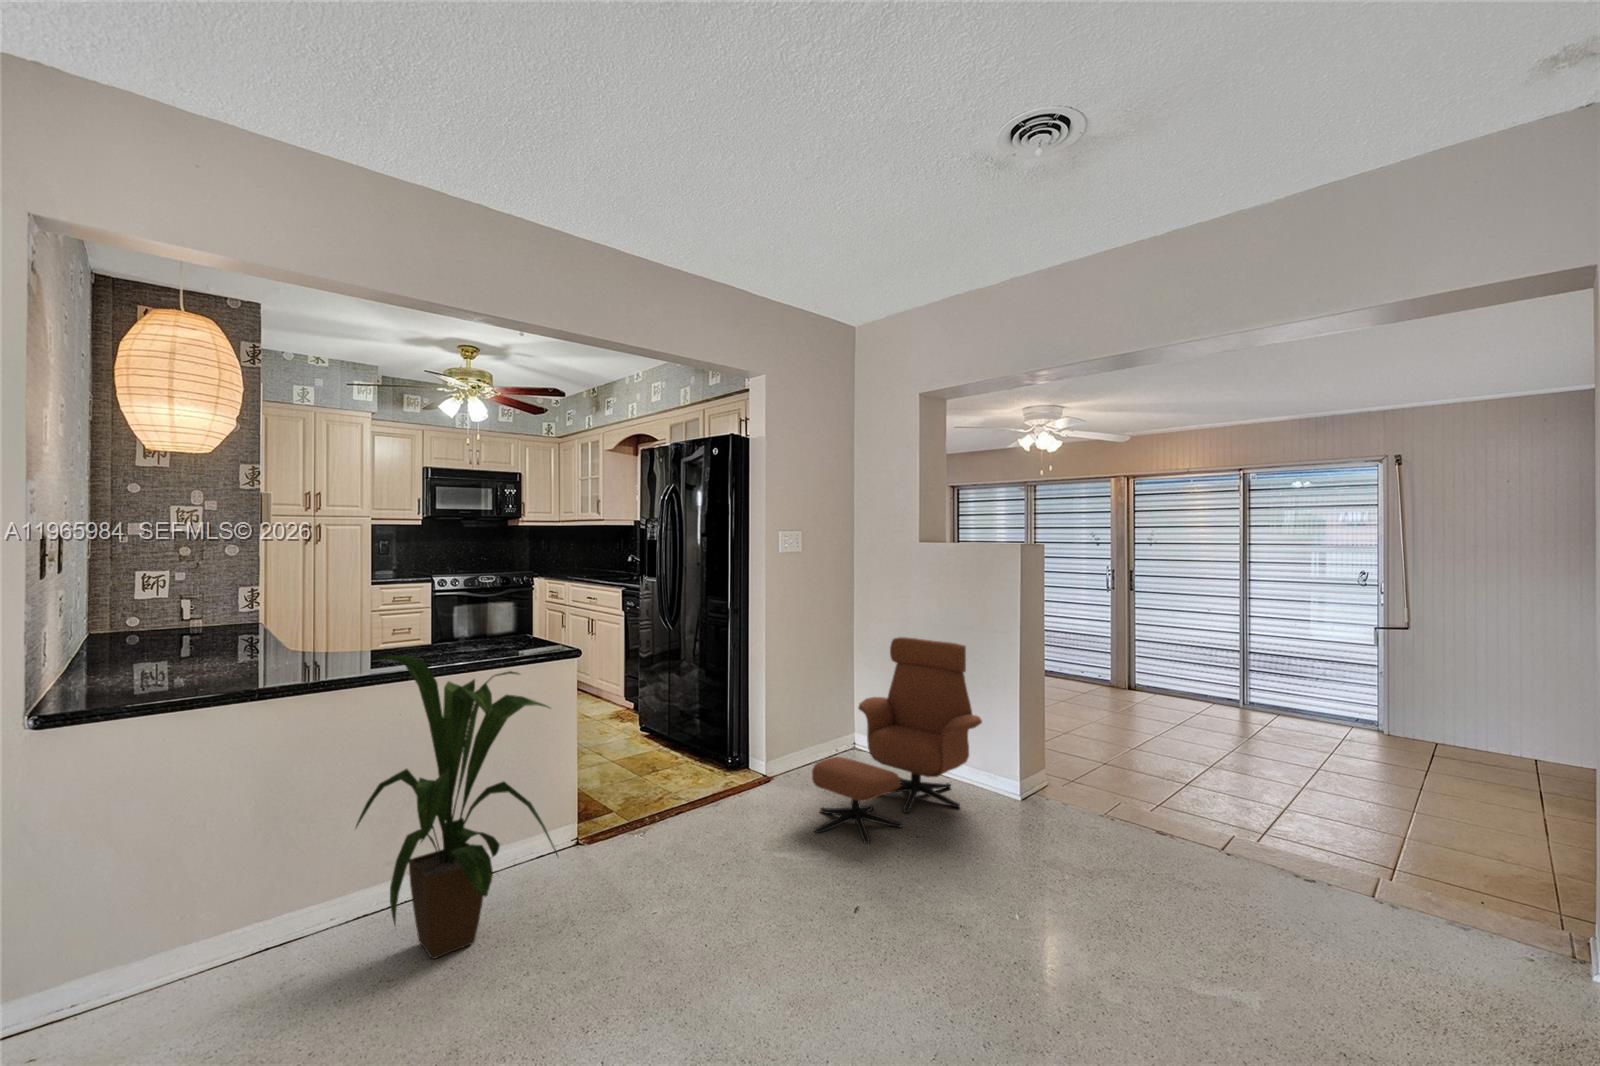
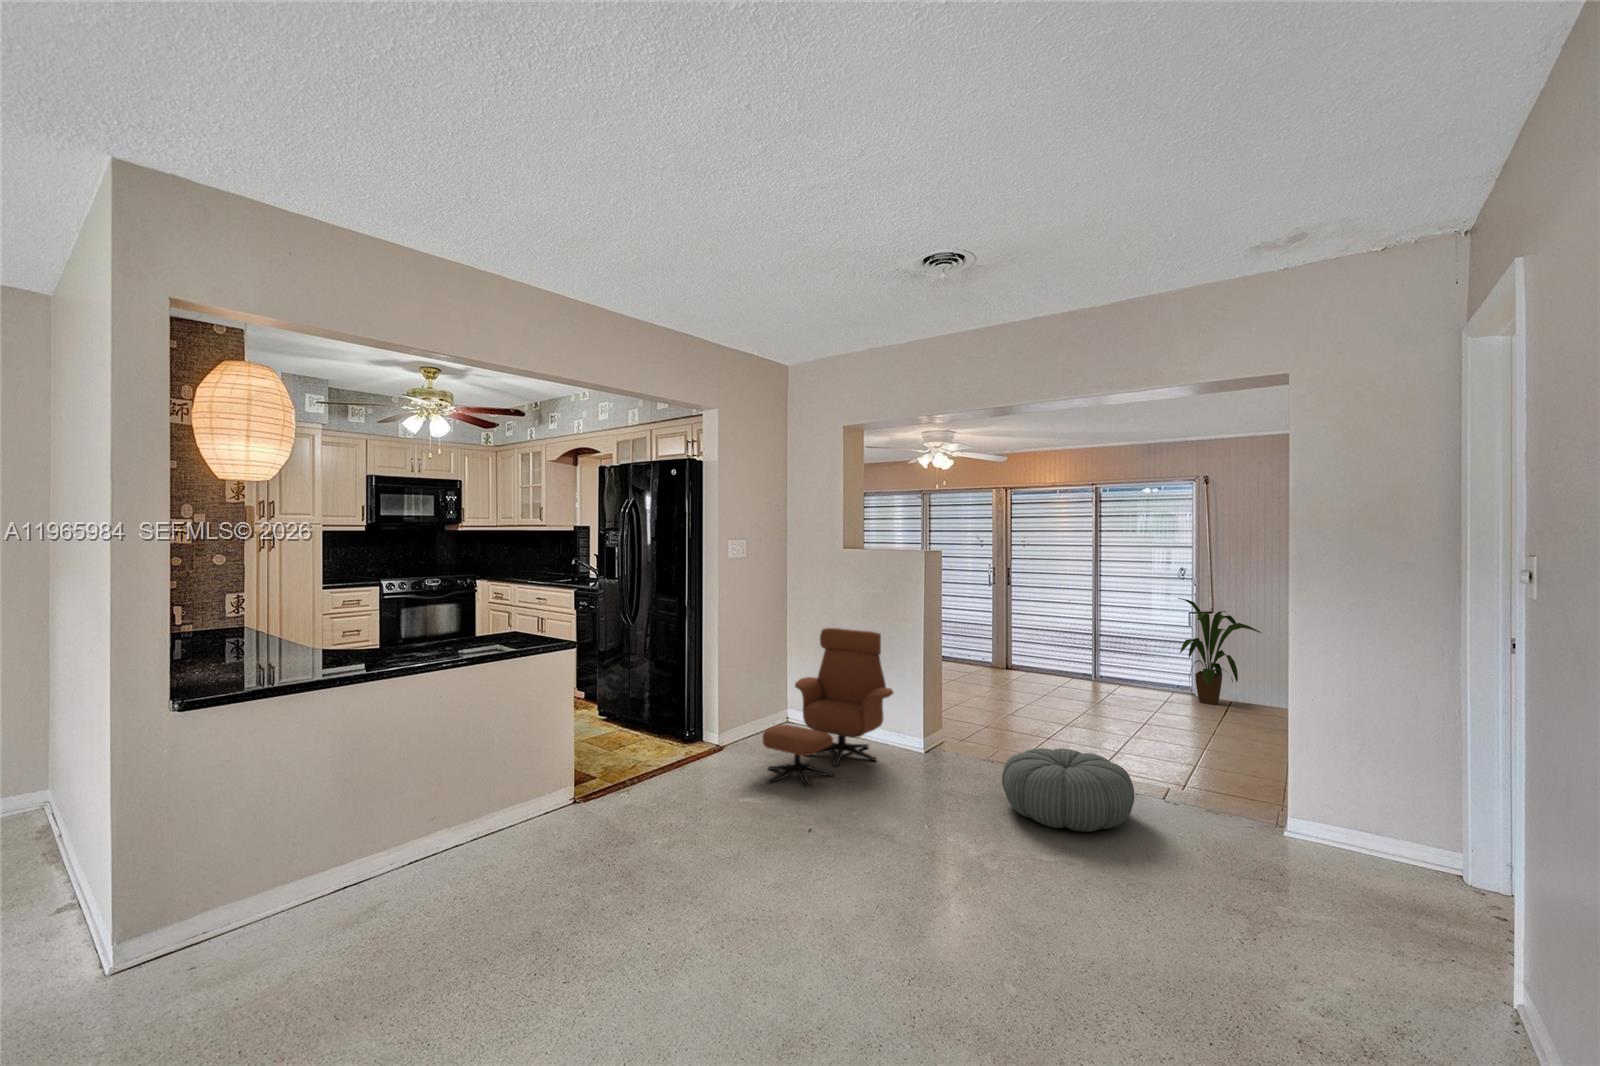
house plant: present [356,656,557,959] -> present [1178,598,1261,705]
pouf: none [1132,812,1341,949] -> present [1002,748,1134,832]

